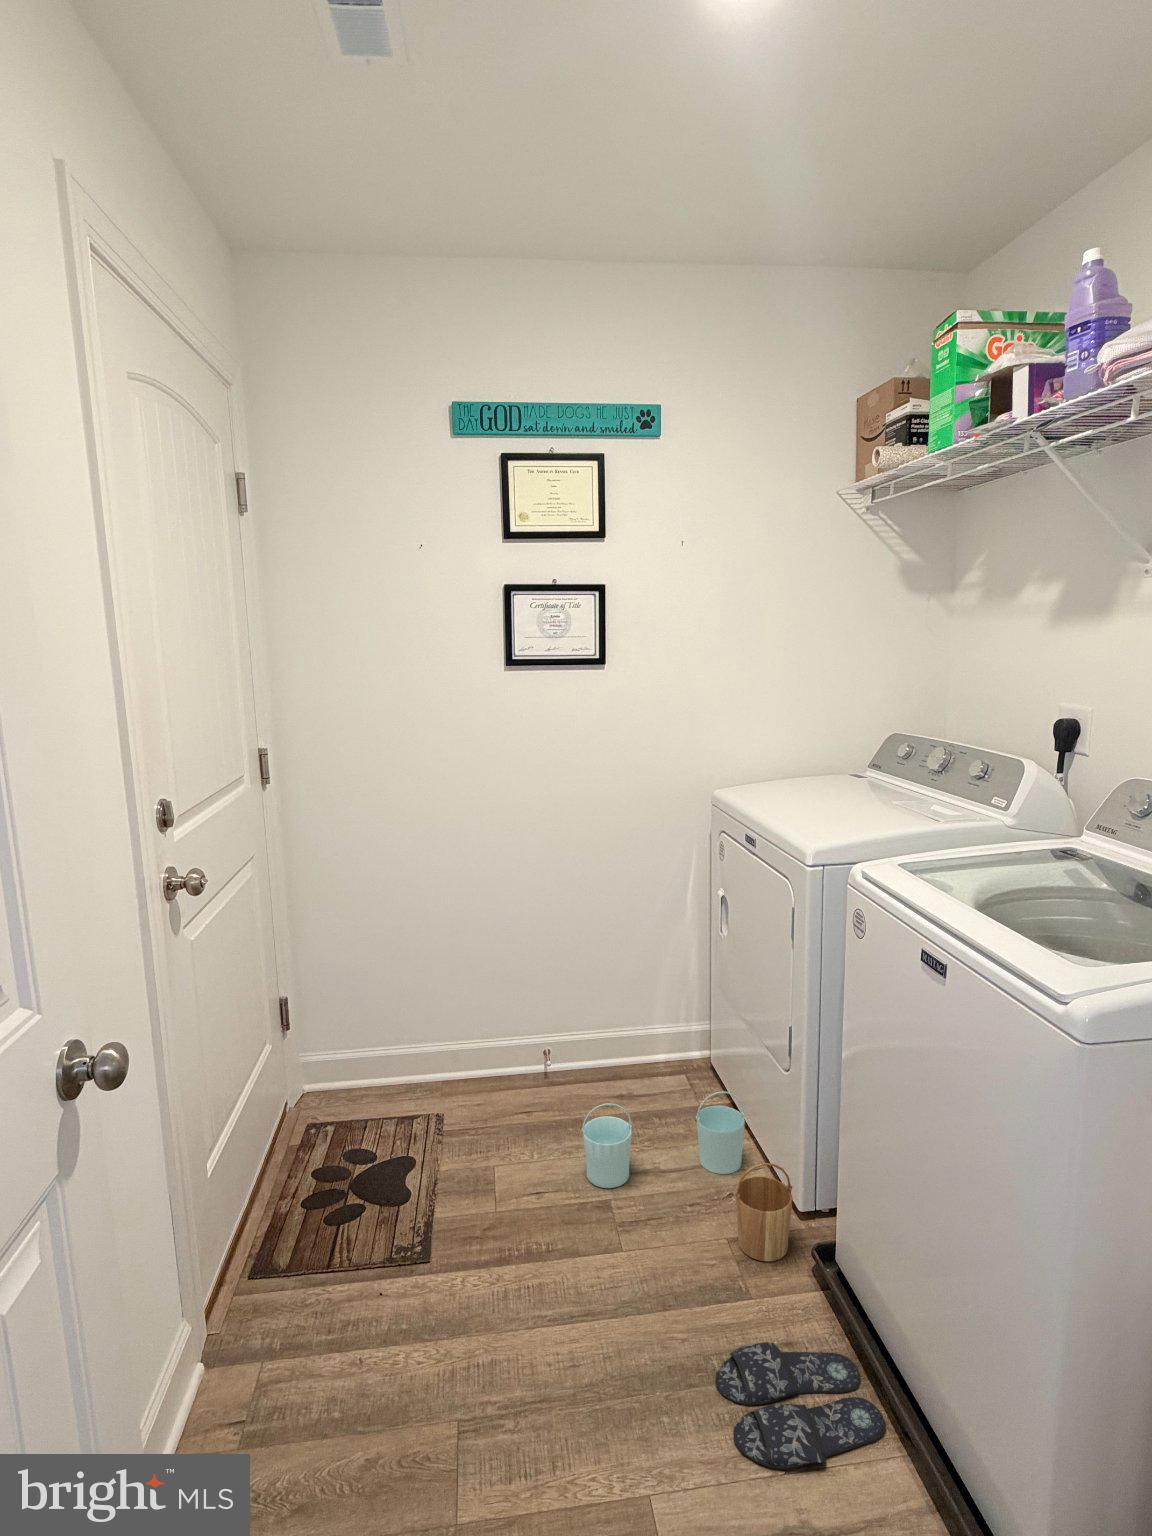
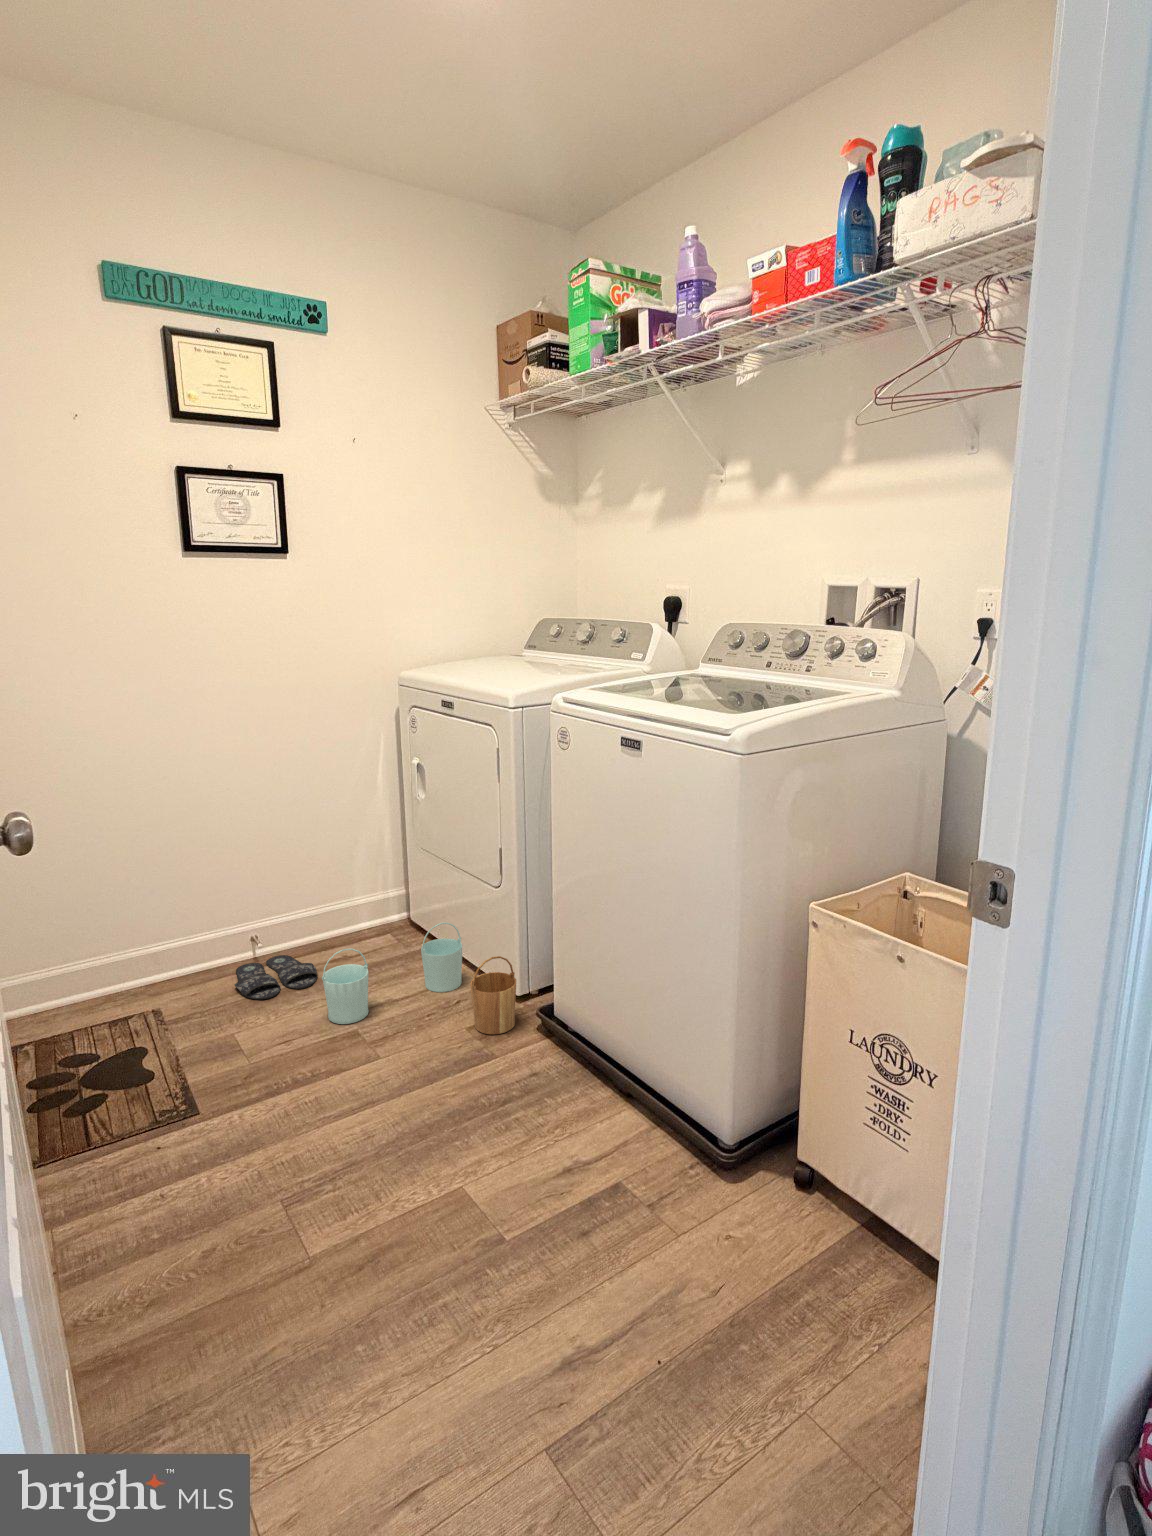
slippers: present [715,1342,885,1469] -> present [234,955,317,999]

